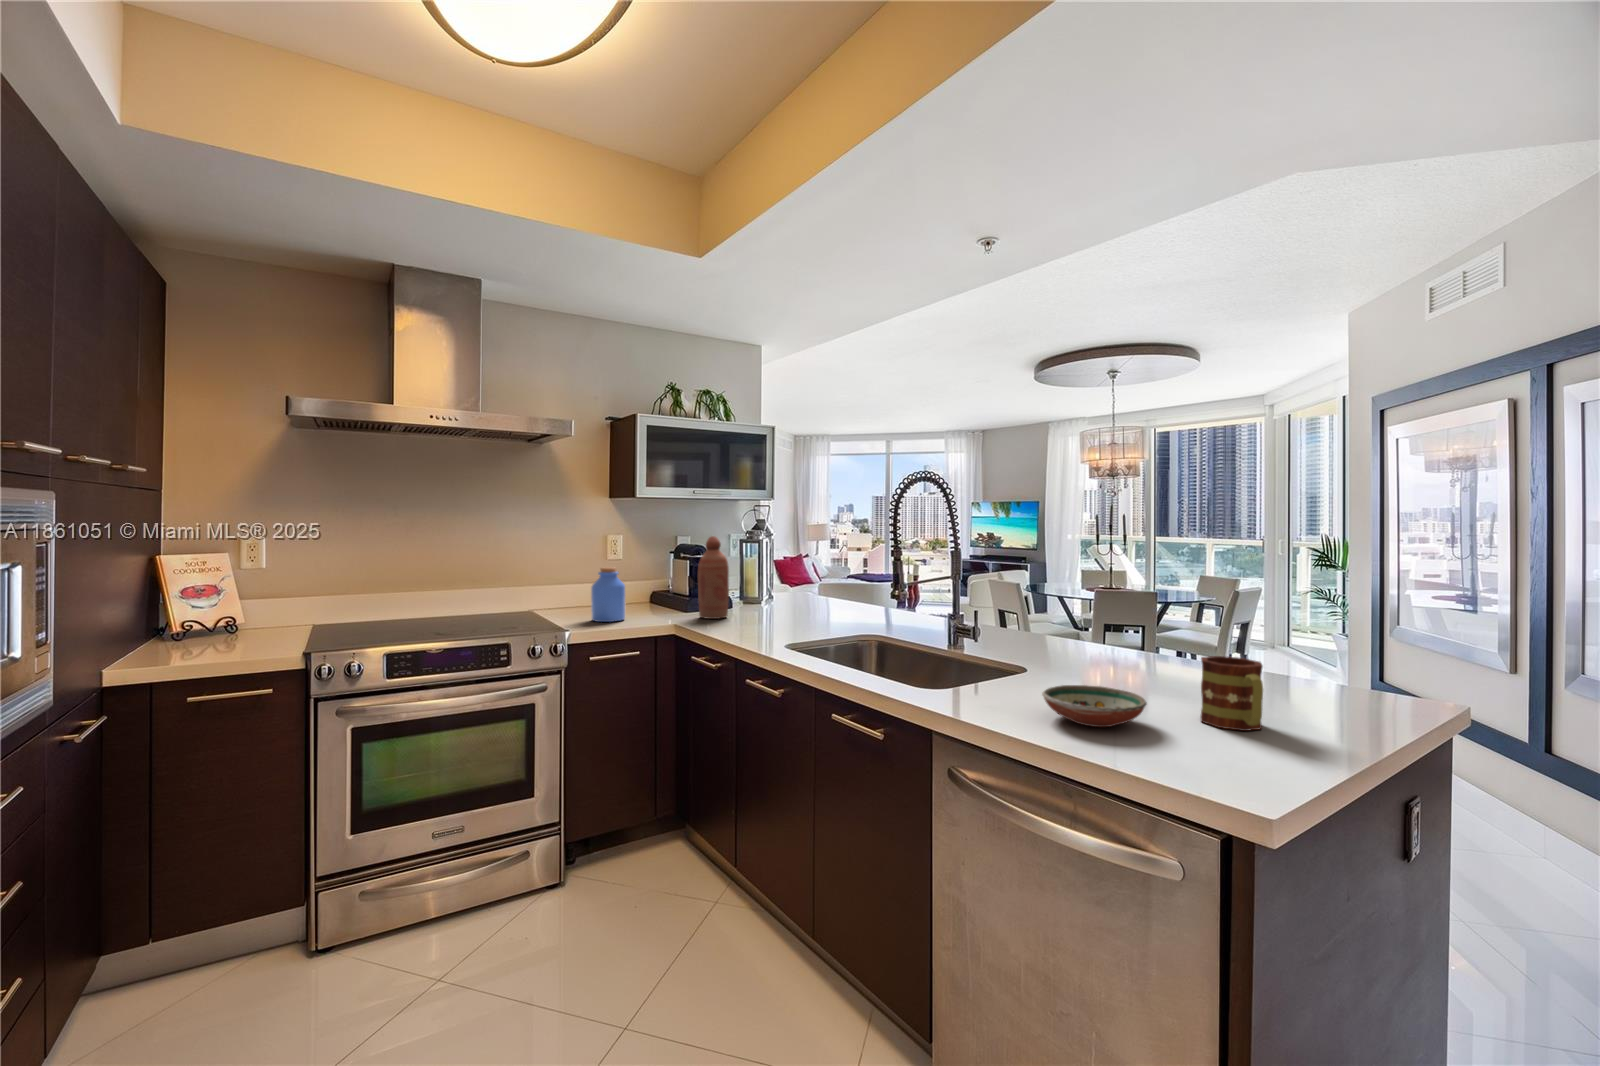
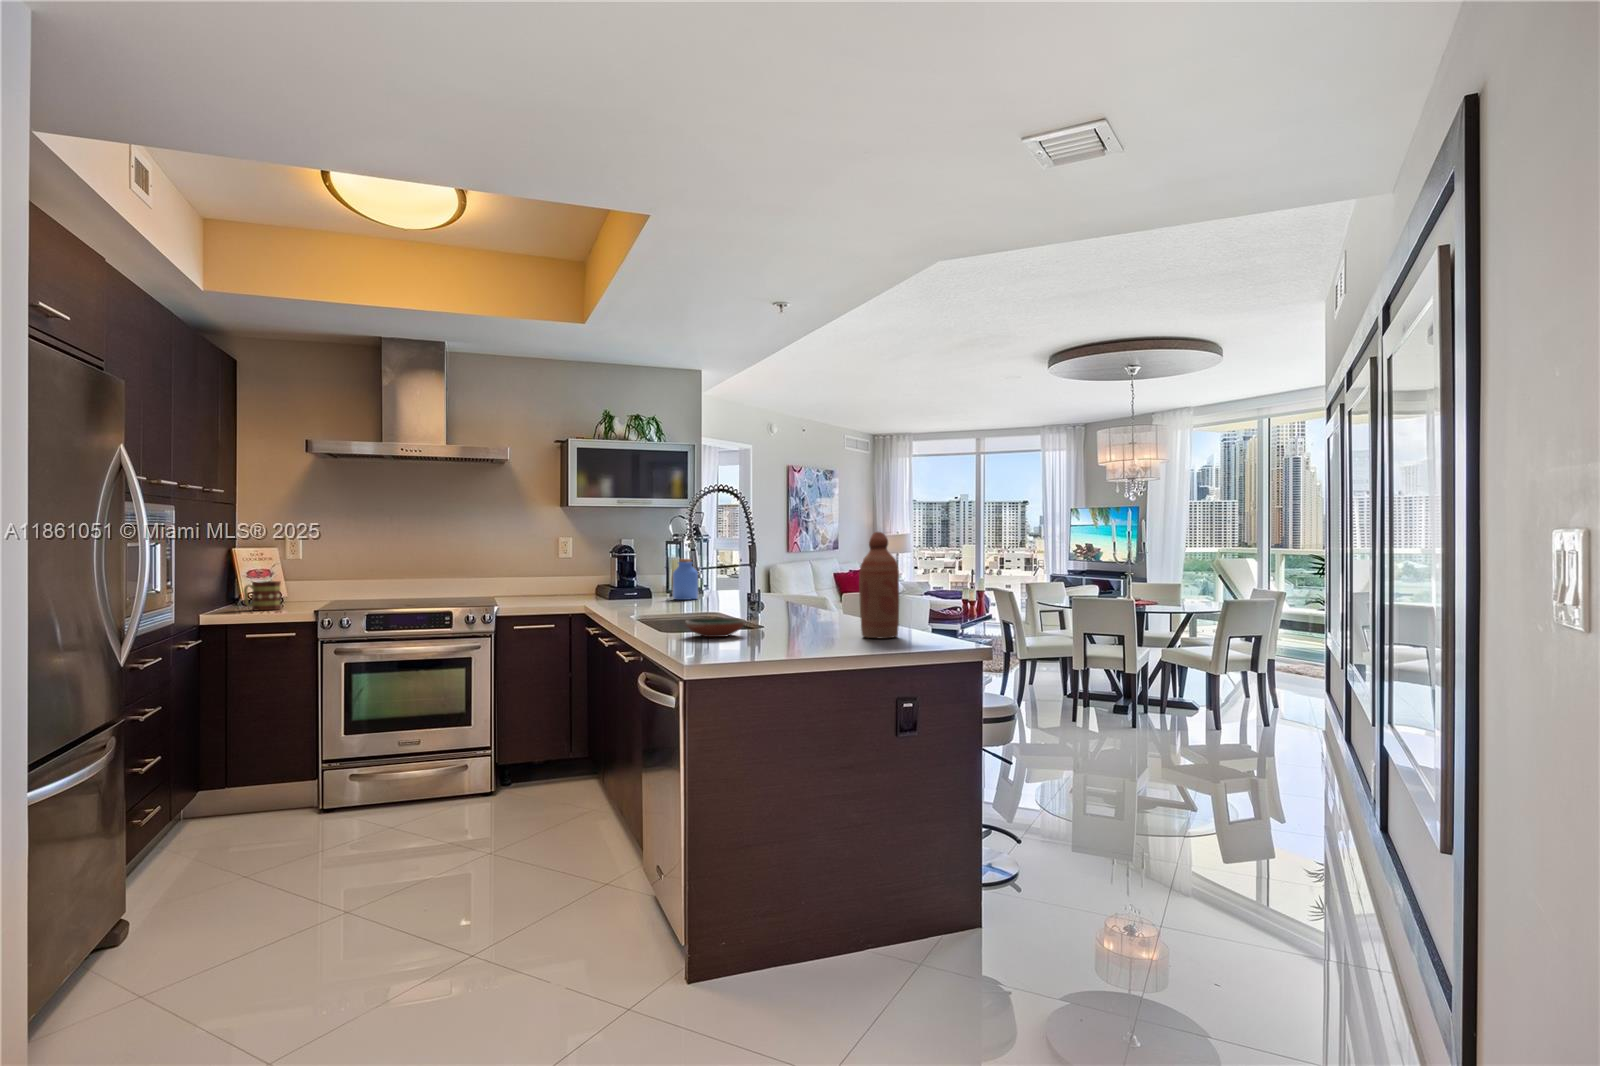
bottle: present [698,536,729,619] -> present [859,532,899,638]
jar: present [591,567,625,622] -> present [673,559,698,600]
mug: present [1201,656,1263,731] -> present [244,581,281,610]

